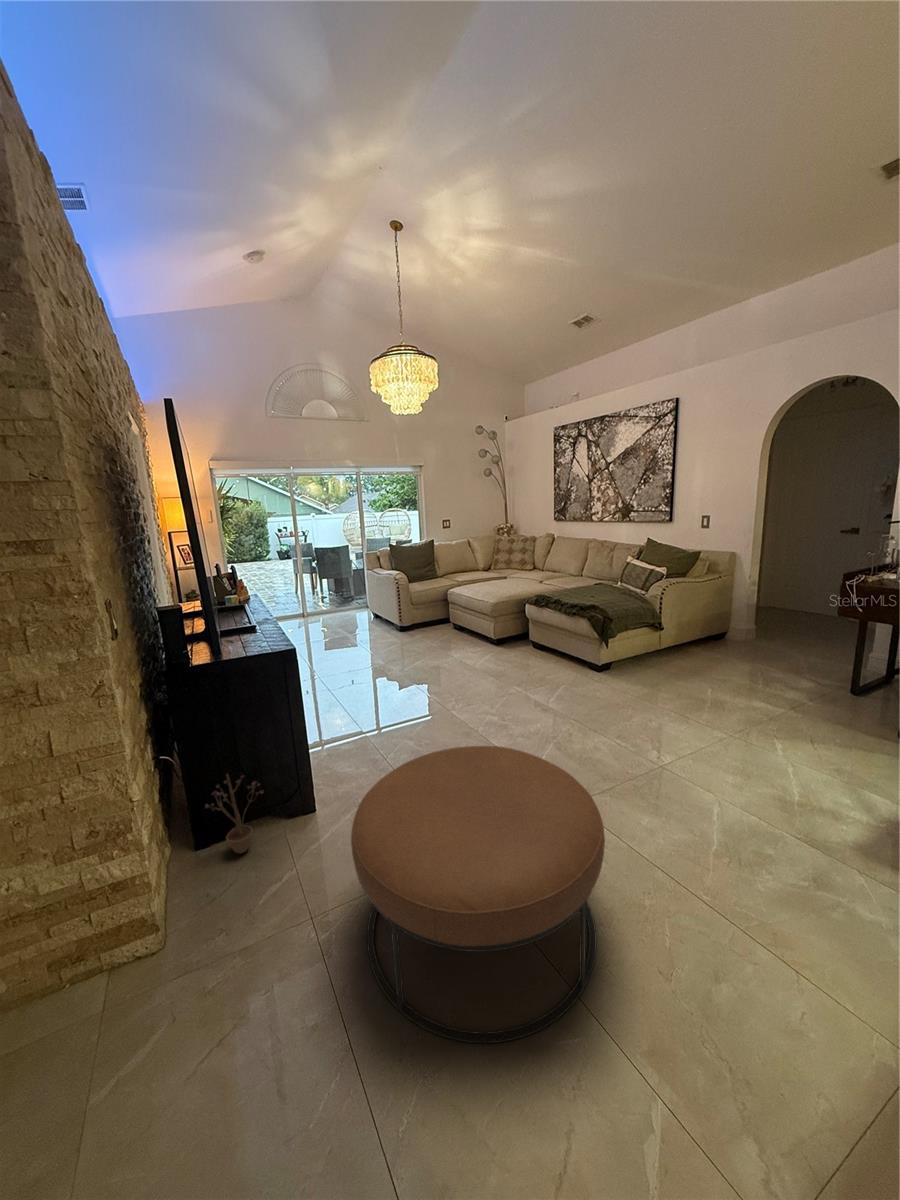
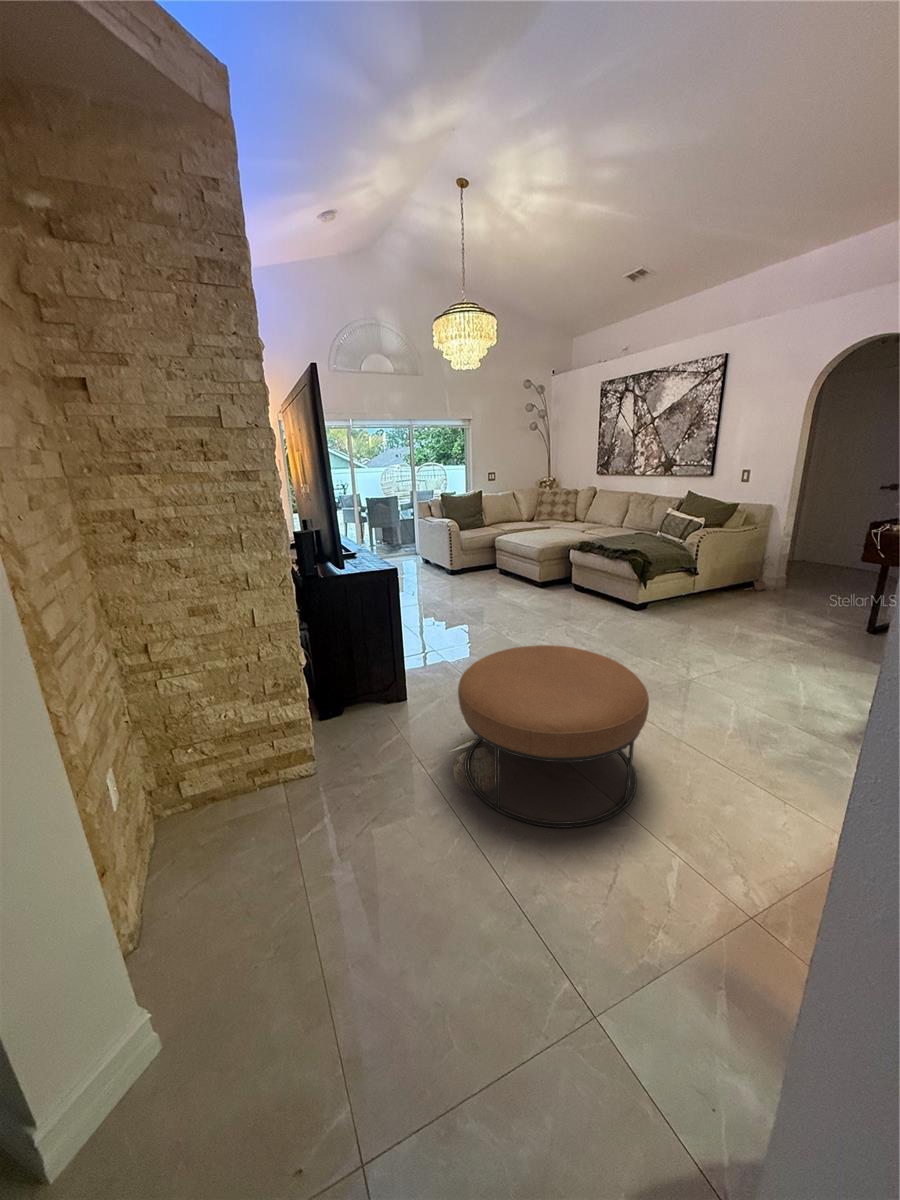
decorative plant: present [203,774,264,855] -> present [745,556,769,591]

